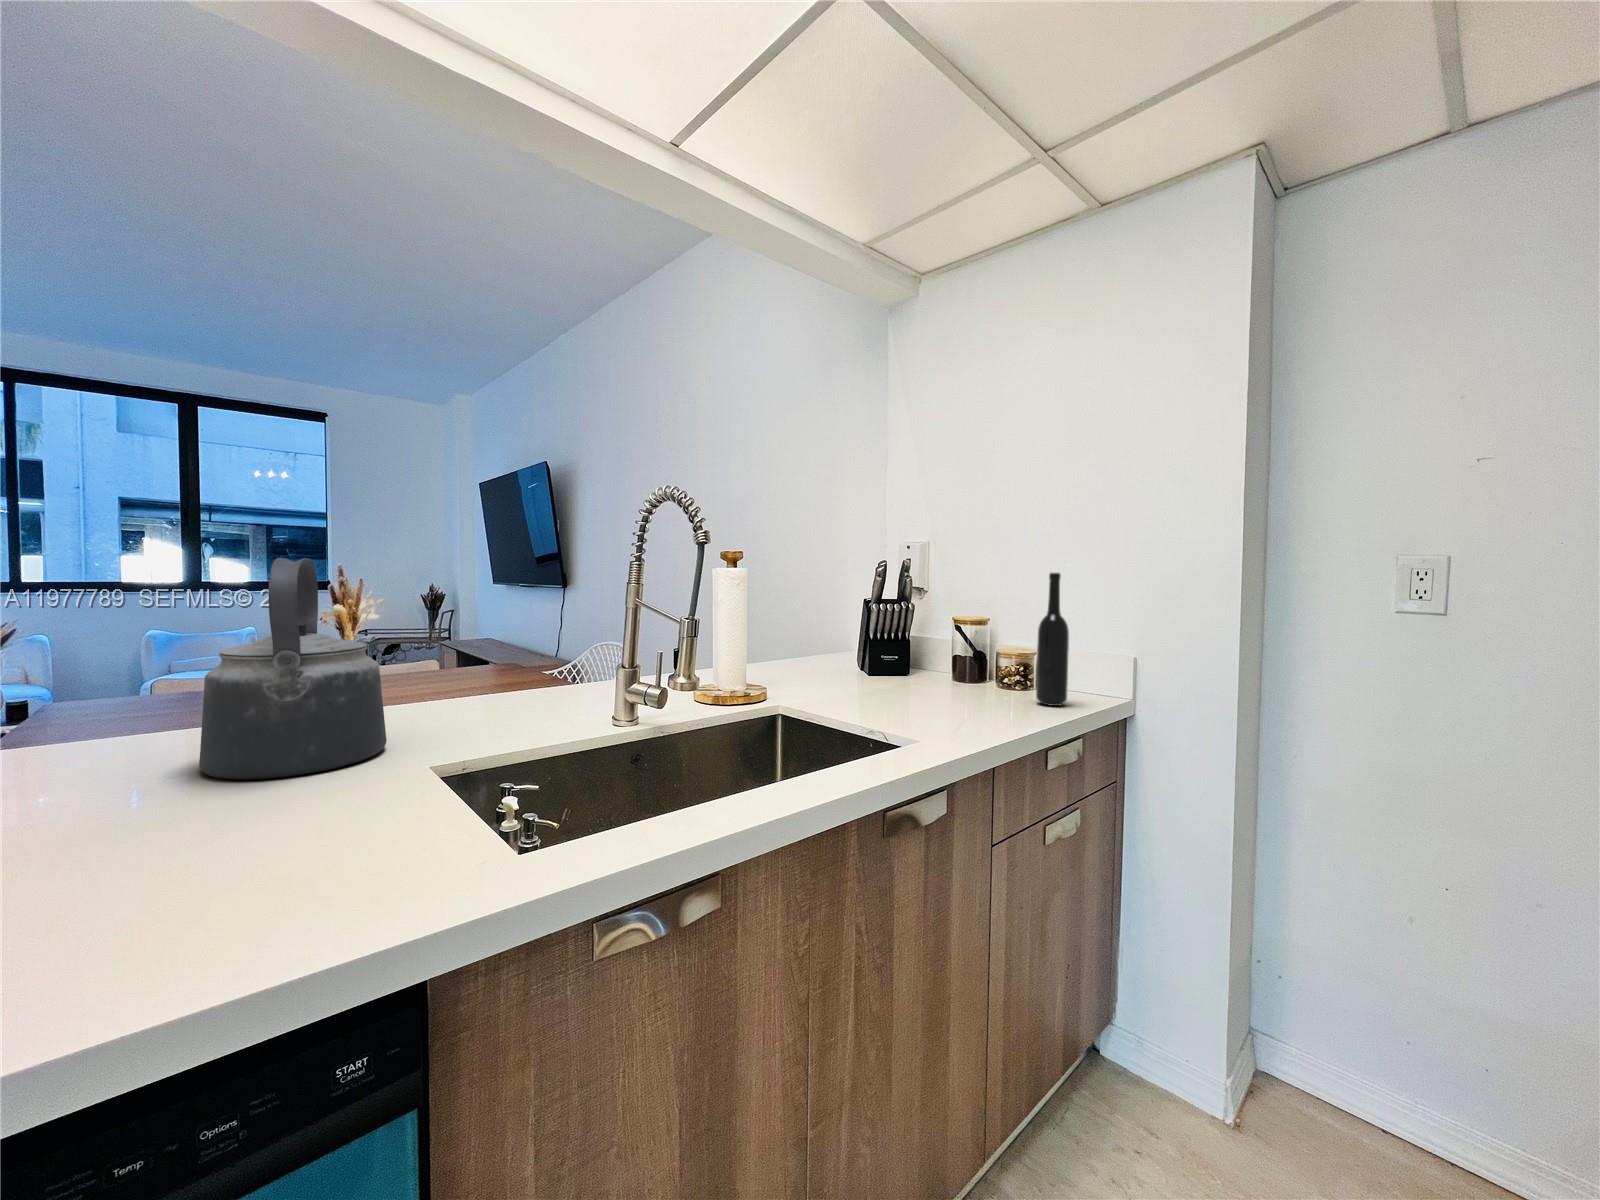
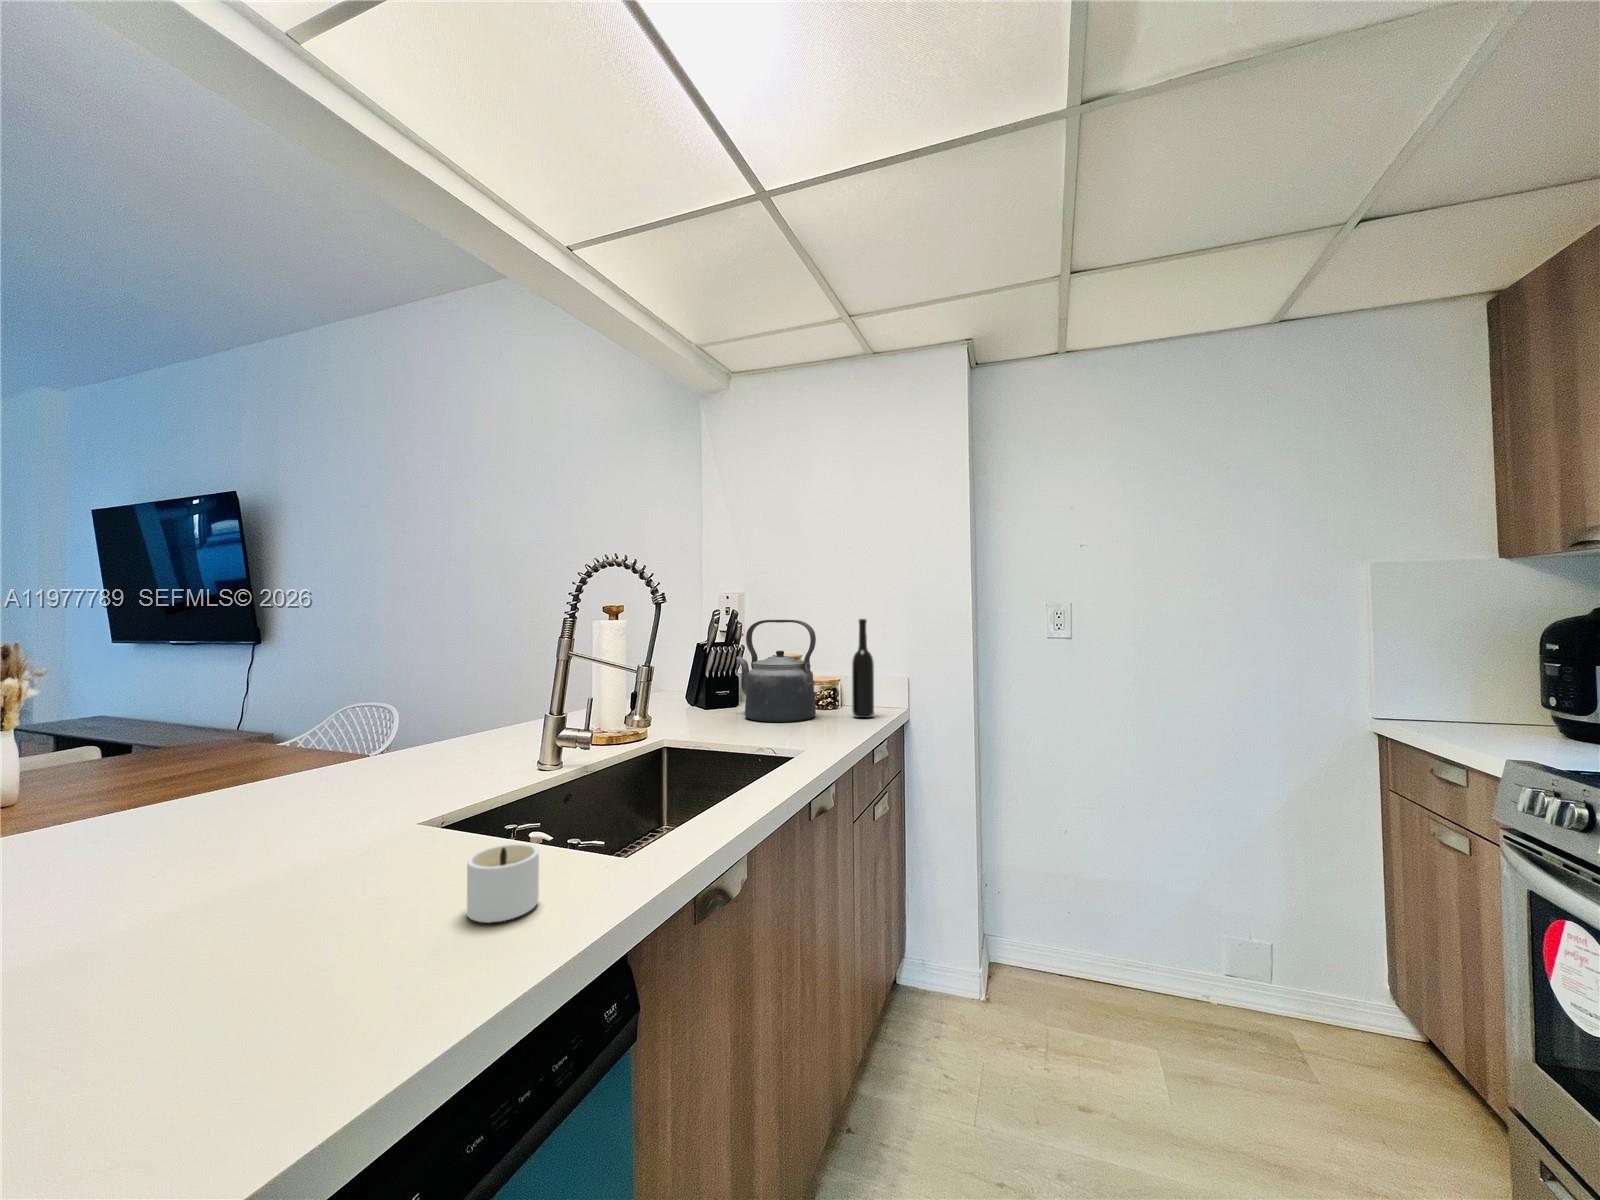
kettle: present [199,558,387,780] -> present [736,620,816,722]
candle: none [258,812,371,904] -> present [467,843,539,923]

